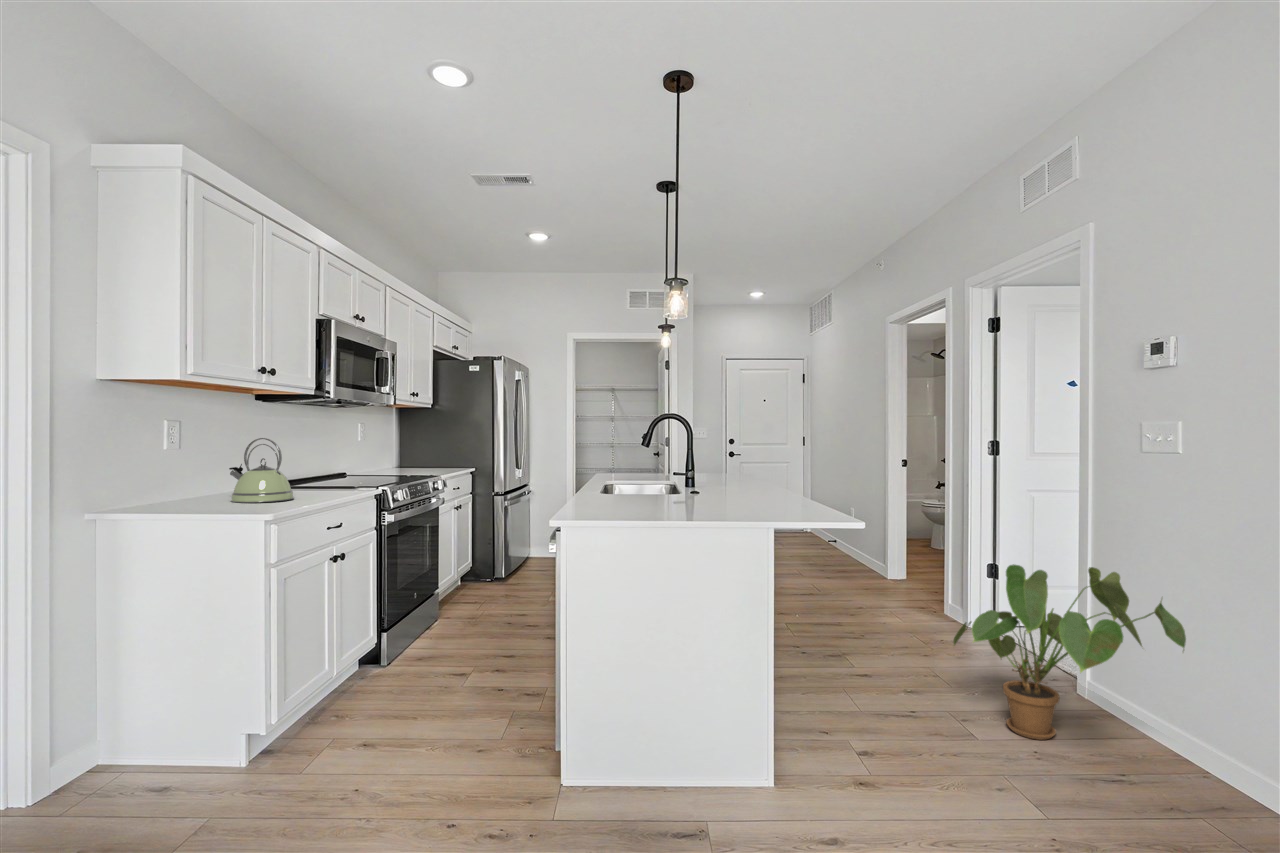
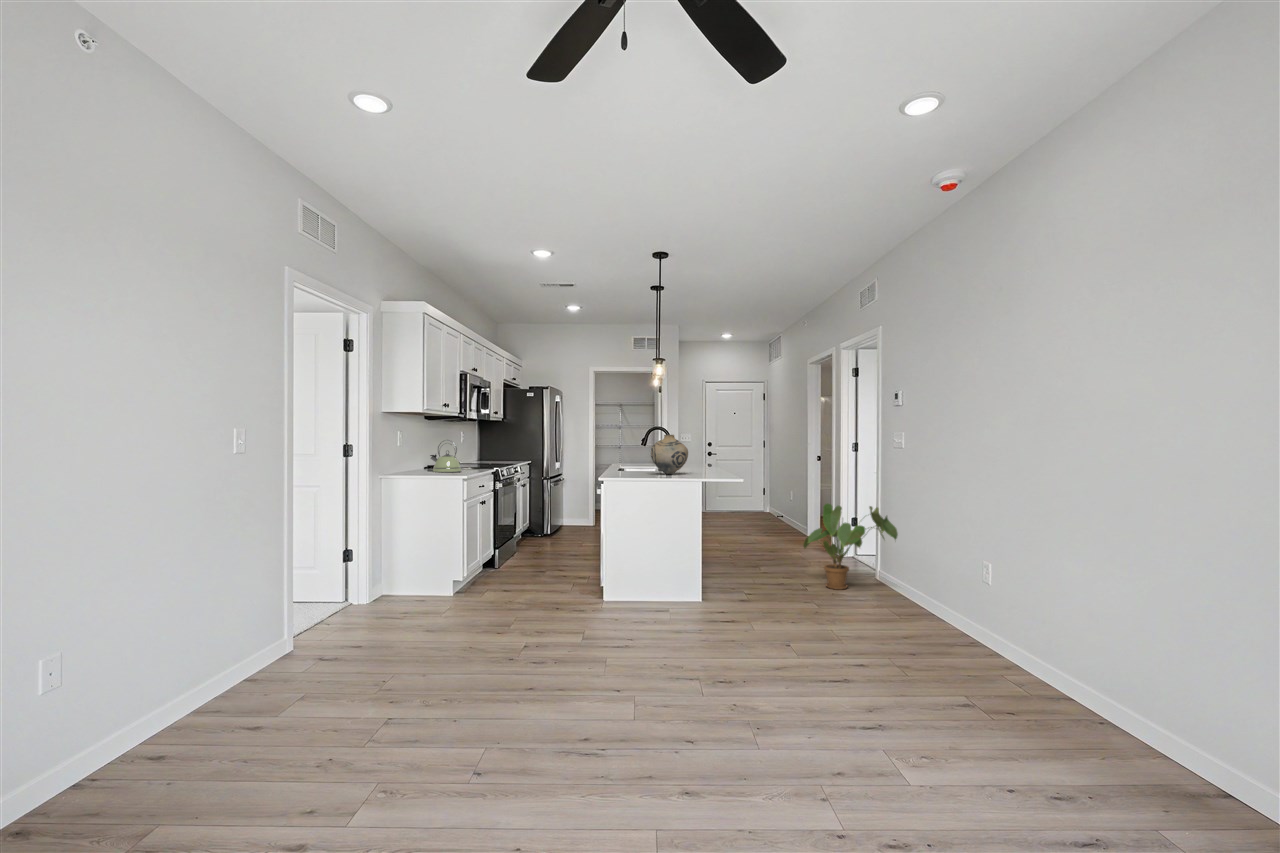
vase: none [661,427,738,508] -> present [651,435,688,474]

